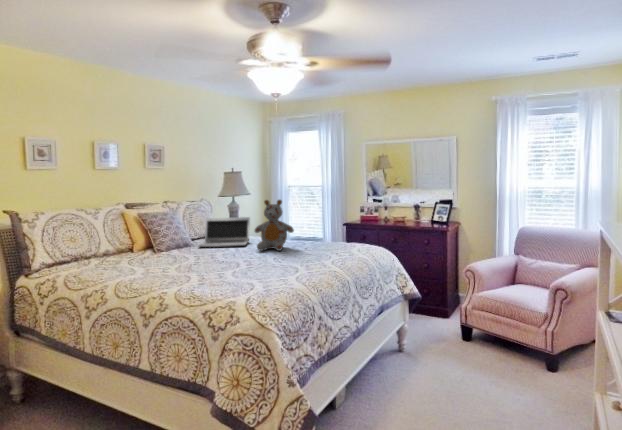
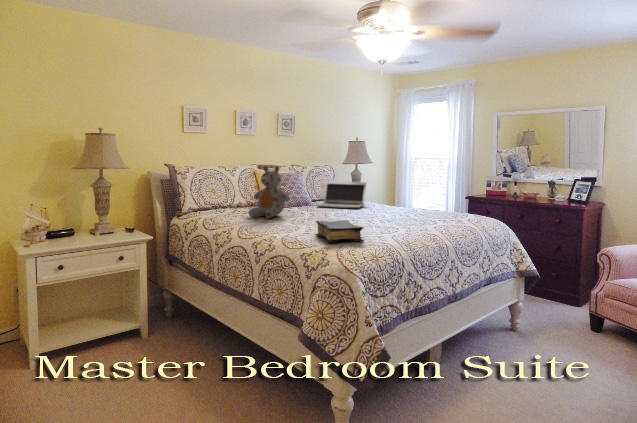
stuffed bear: present [255,200,294,251] -> present [248,166,290,218]
book: none [212,265,269,295] -> present [315,220,364,243]

